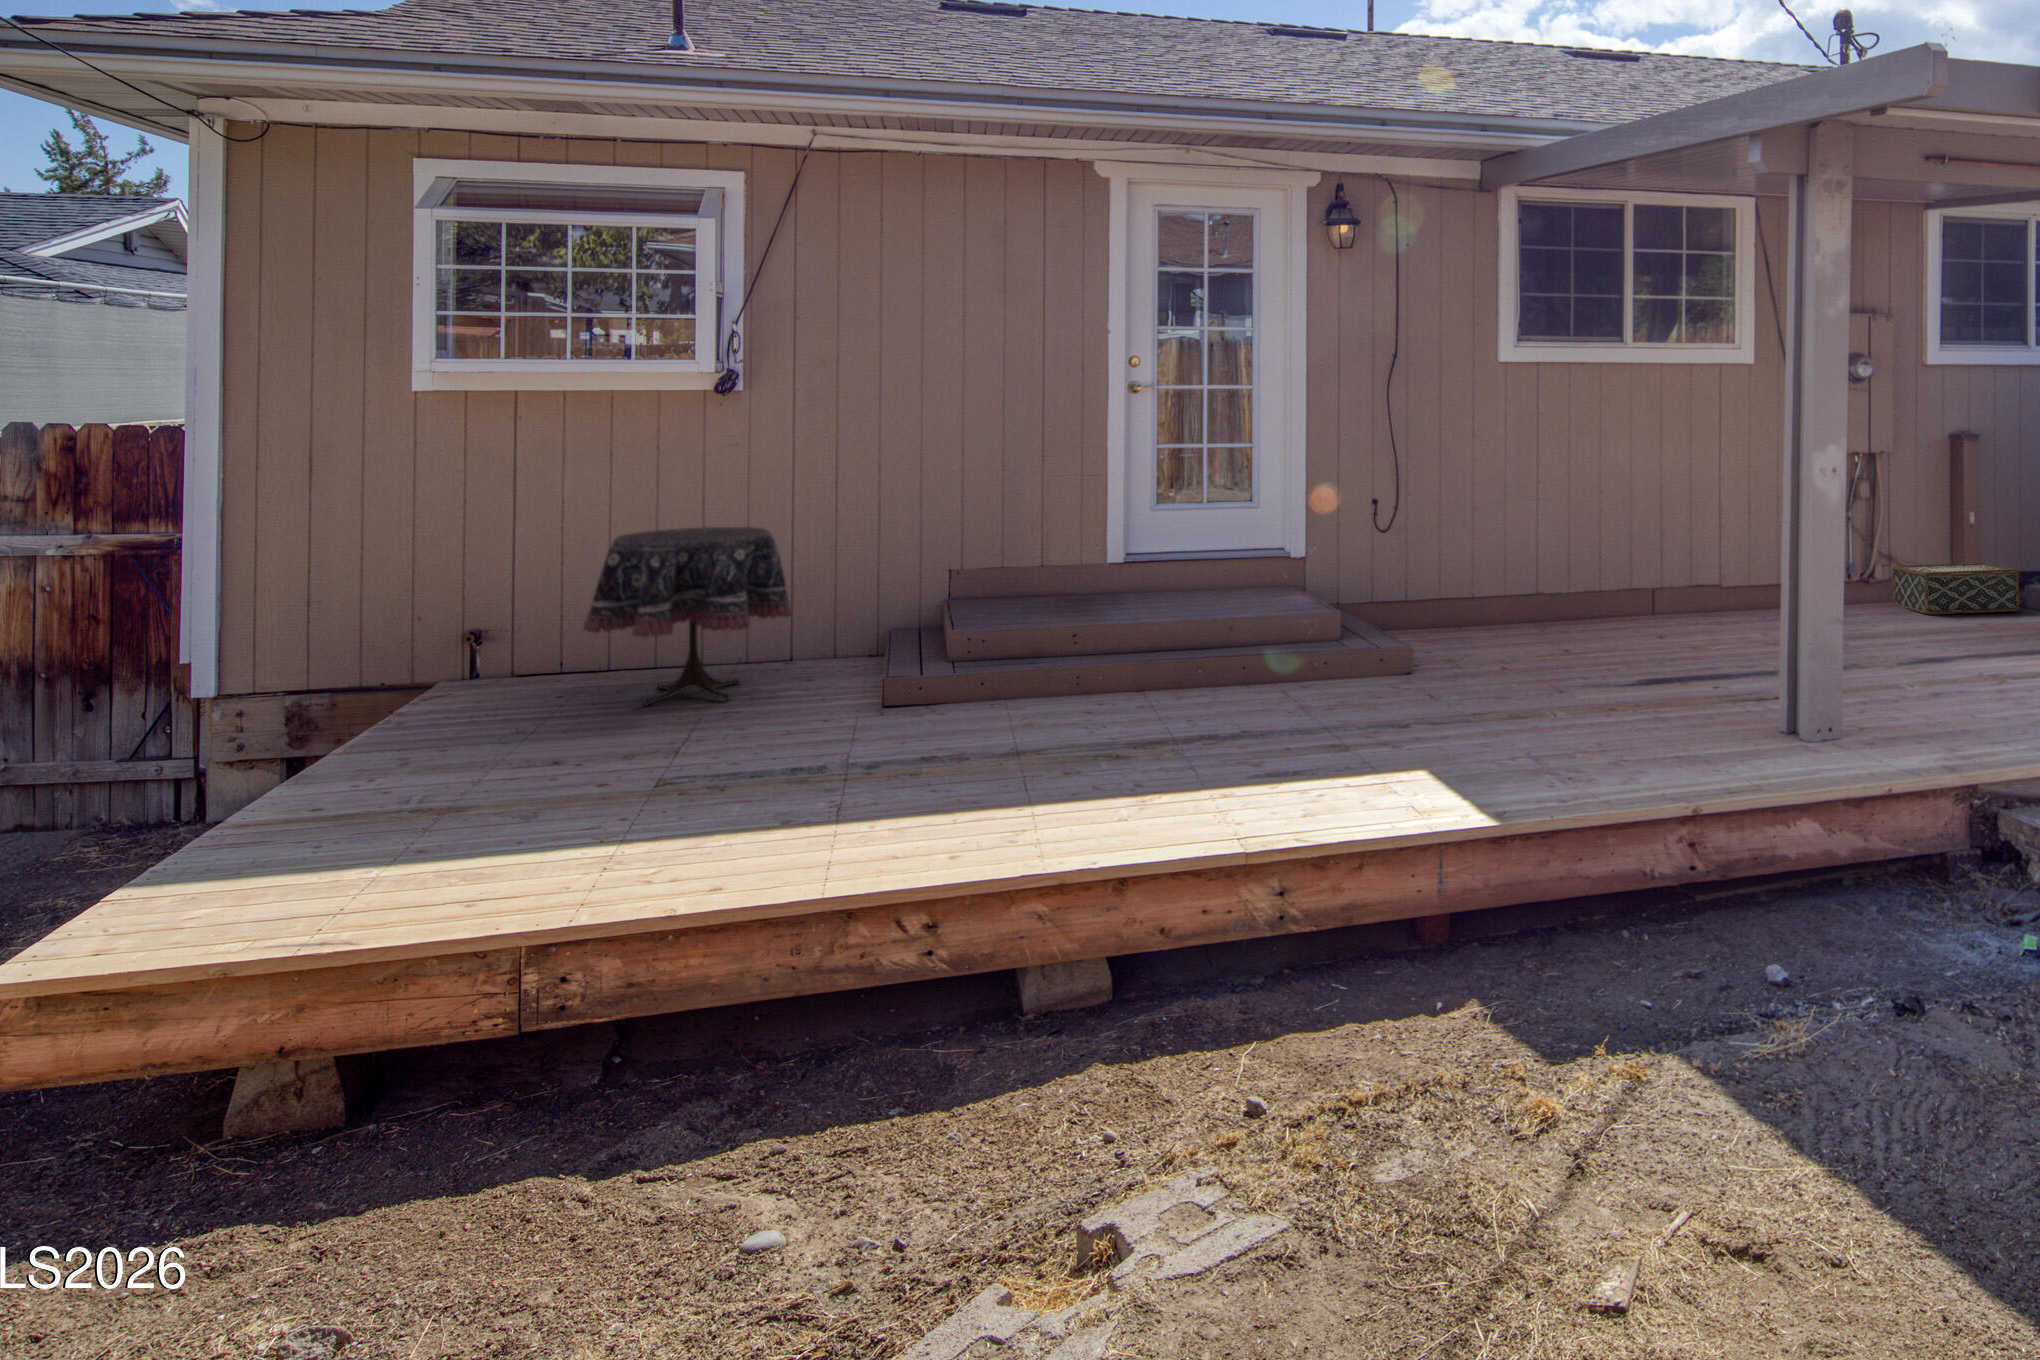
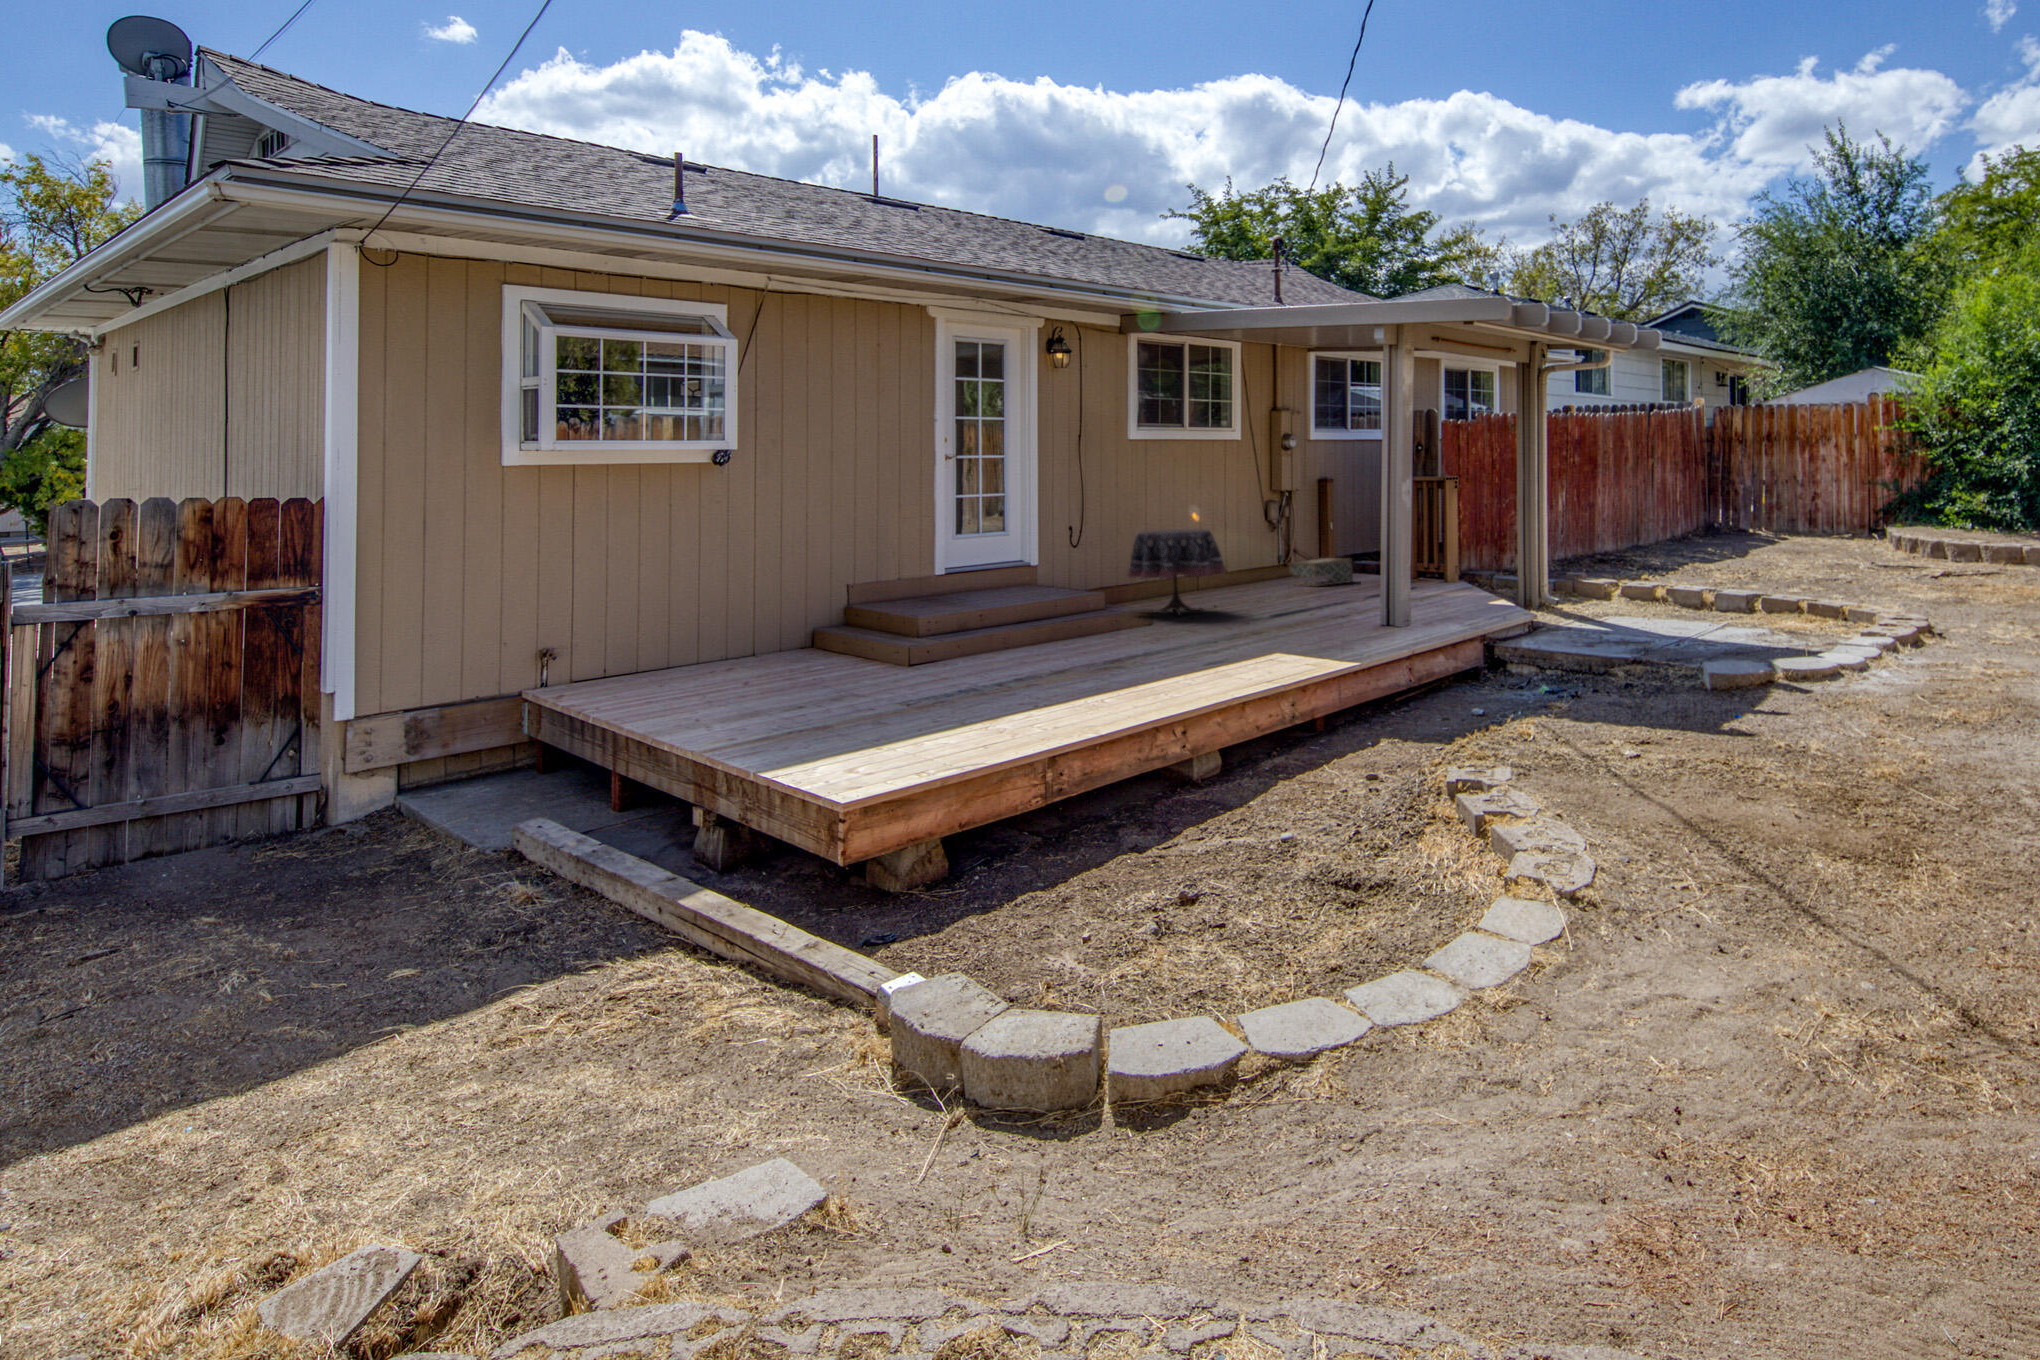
side table: present [583,527,792,705] -> present [1128,529,1227,615]

